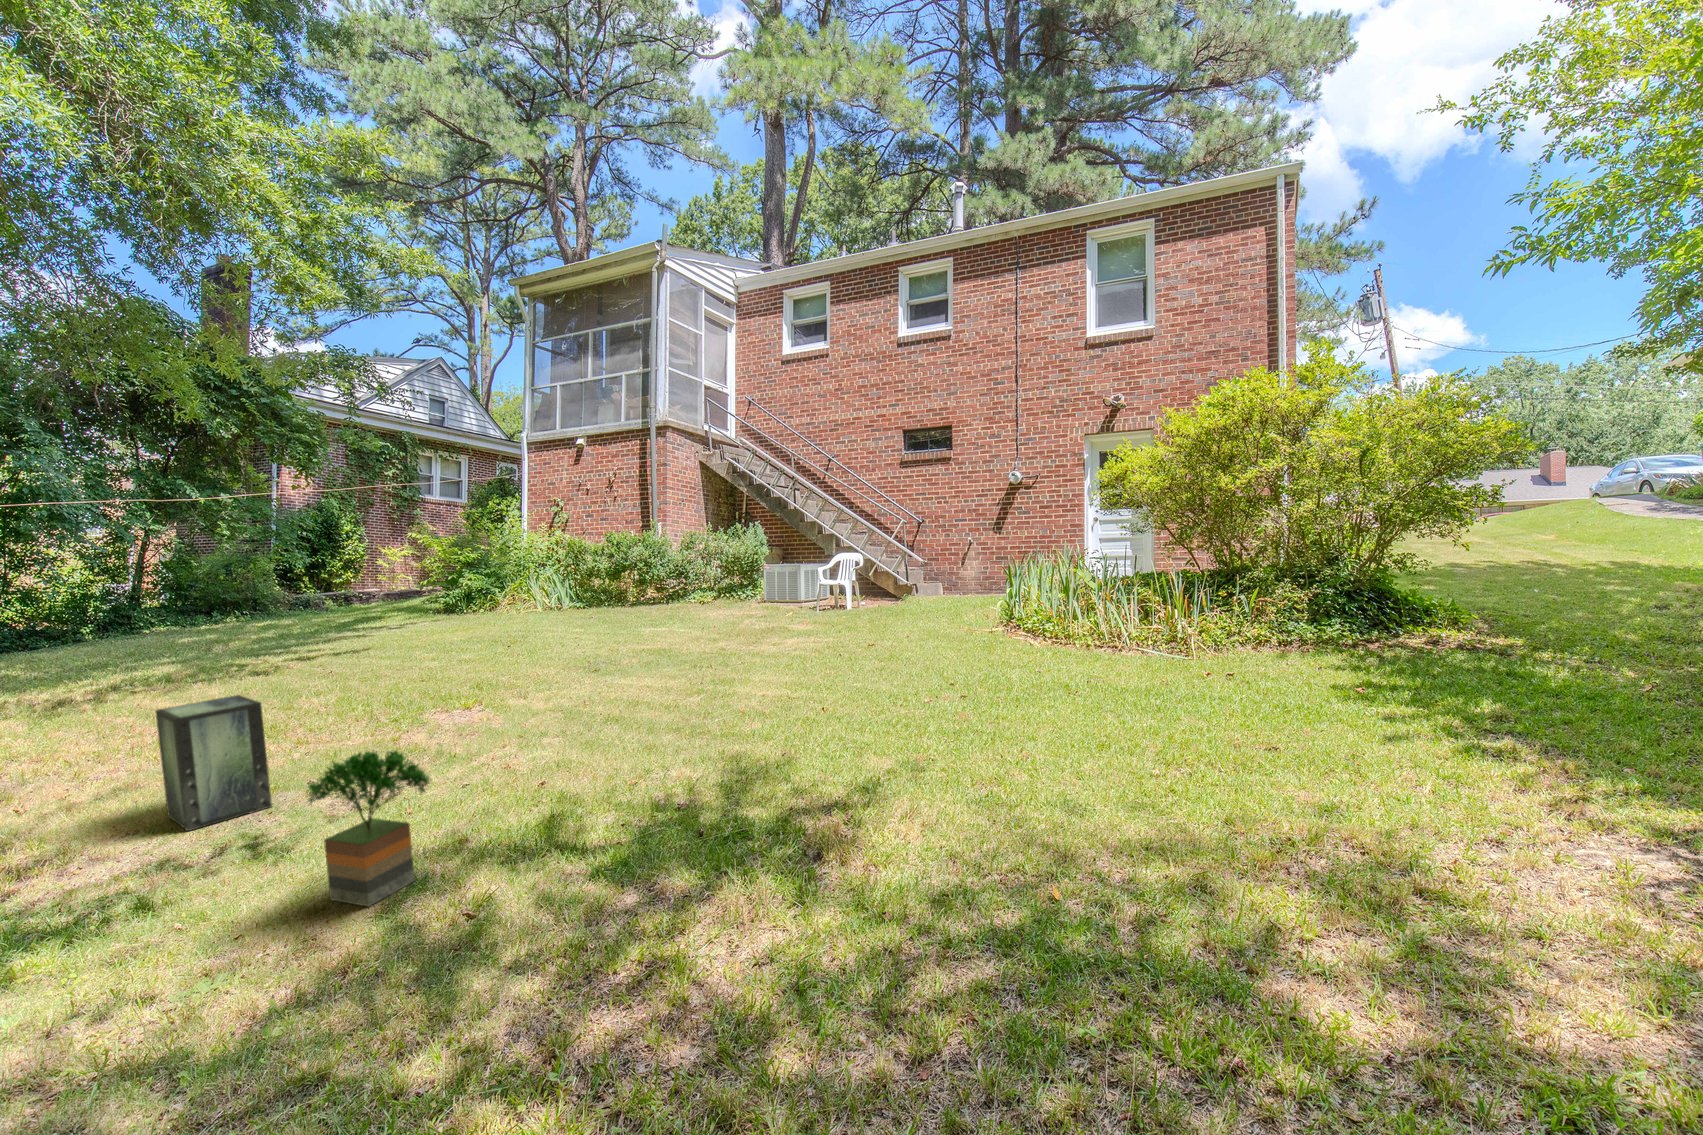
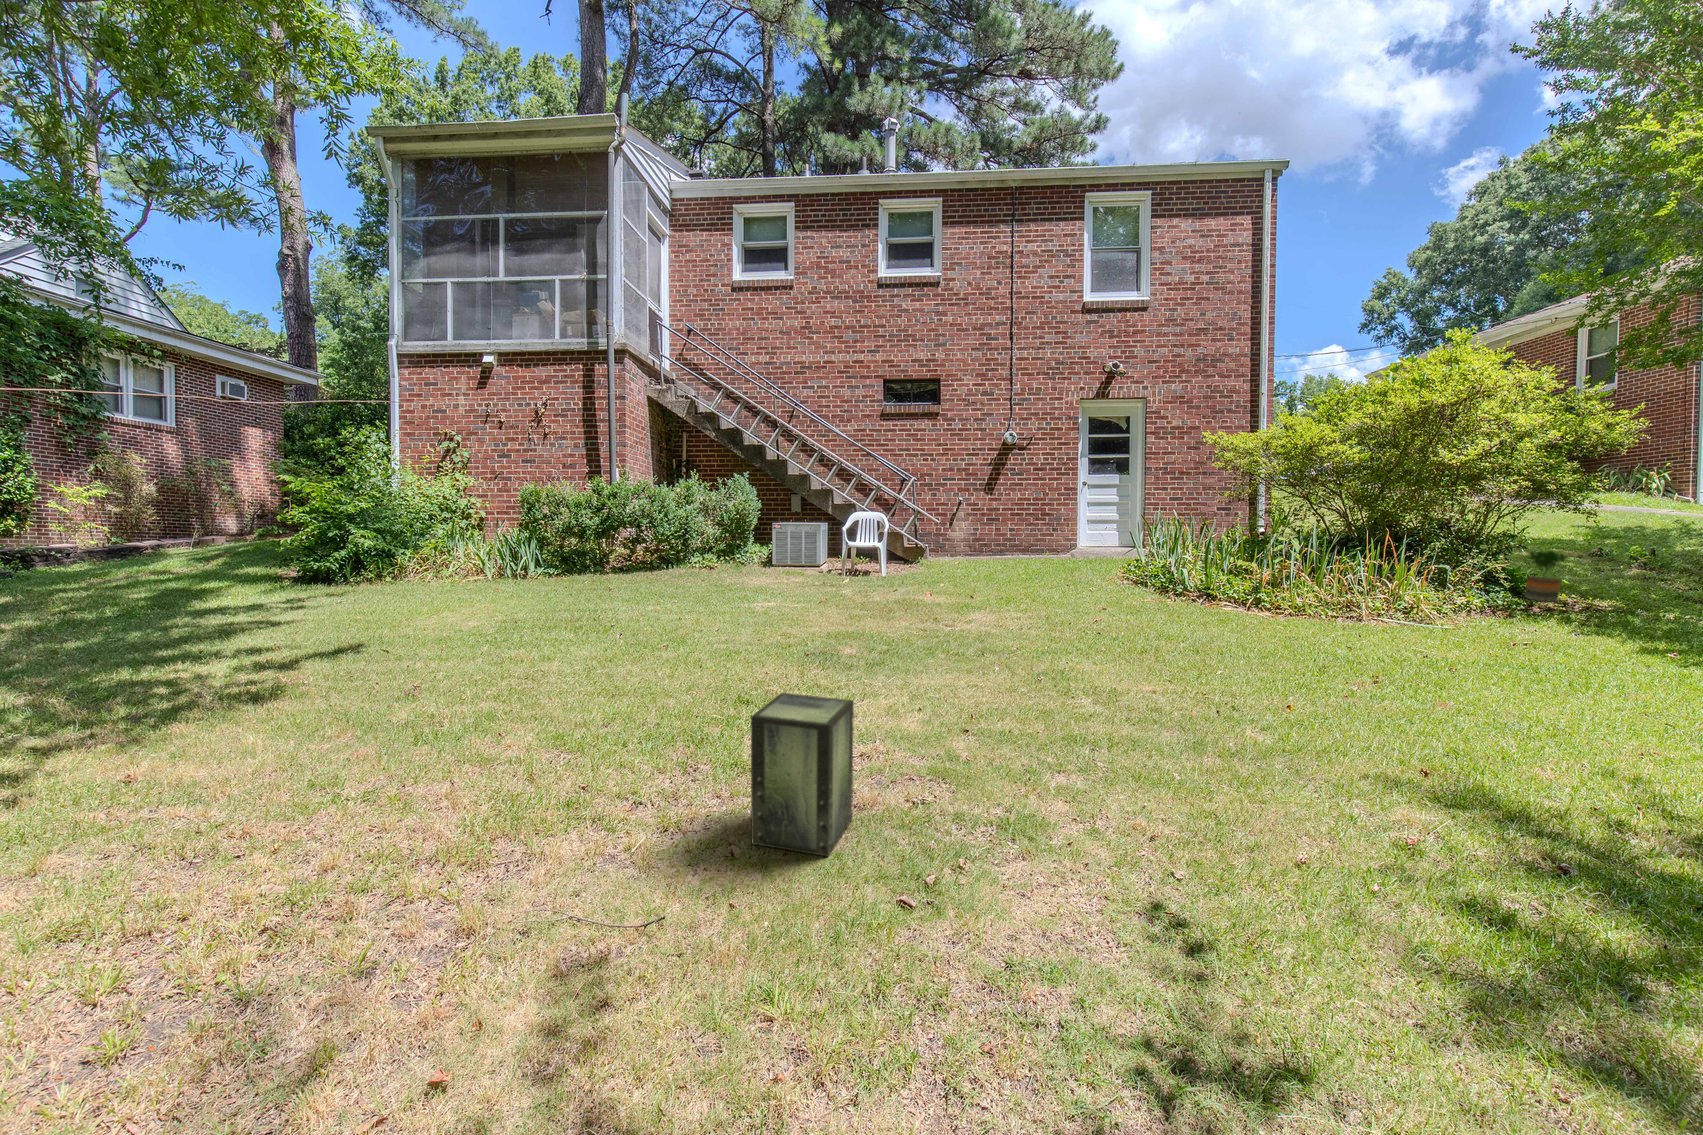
potted tree: present [306,751,431,907] -> present [1523,551,1566,602]

